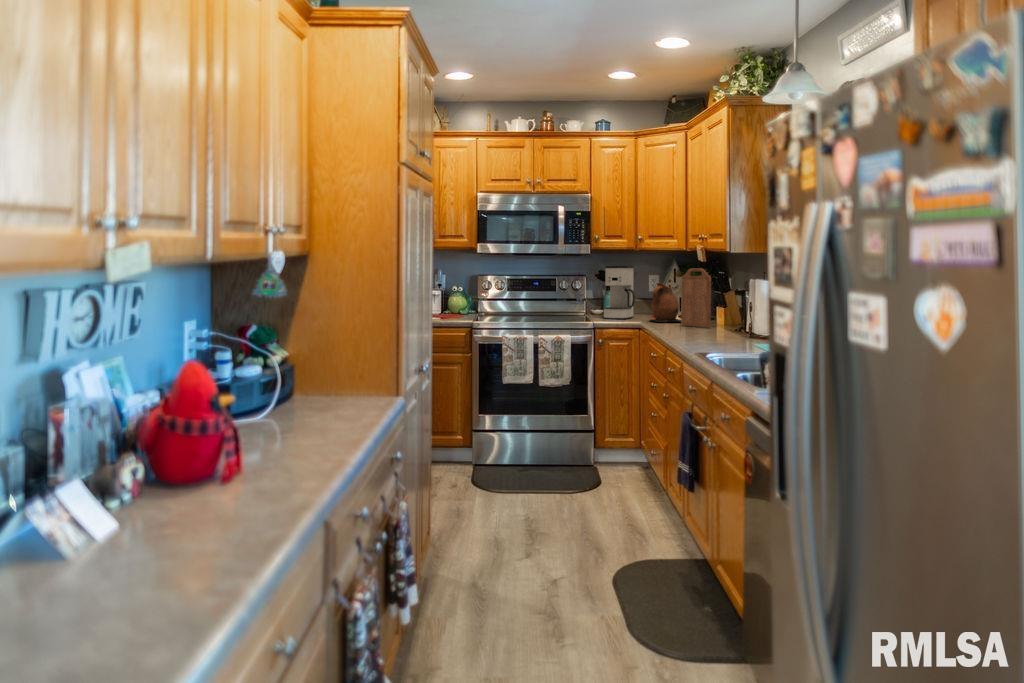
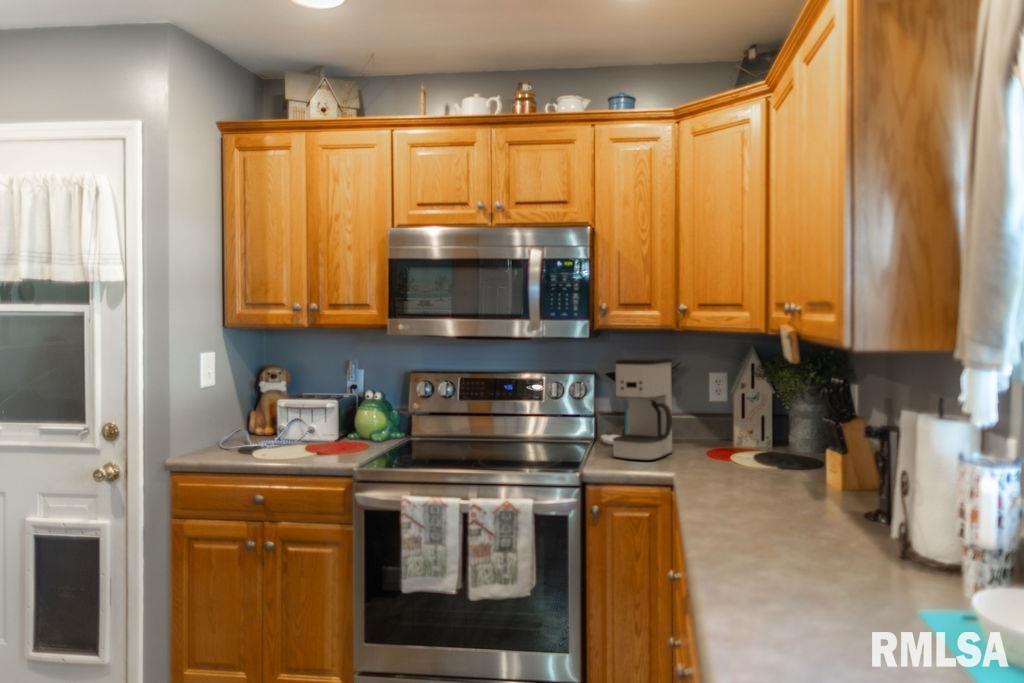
cutting board: present [681,268,711,327] -> none [753,373,815,501]
ceramic pitcher: present [651,283,681,321] -> none [693,396,761,476]

